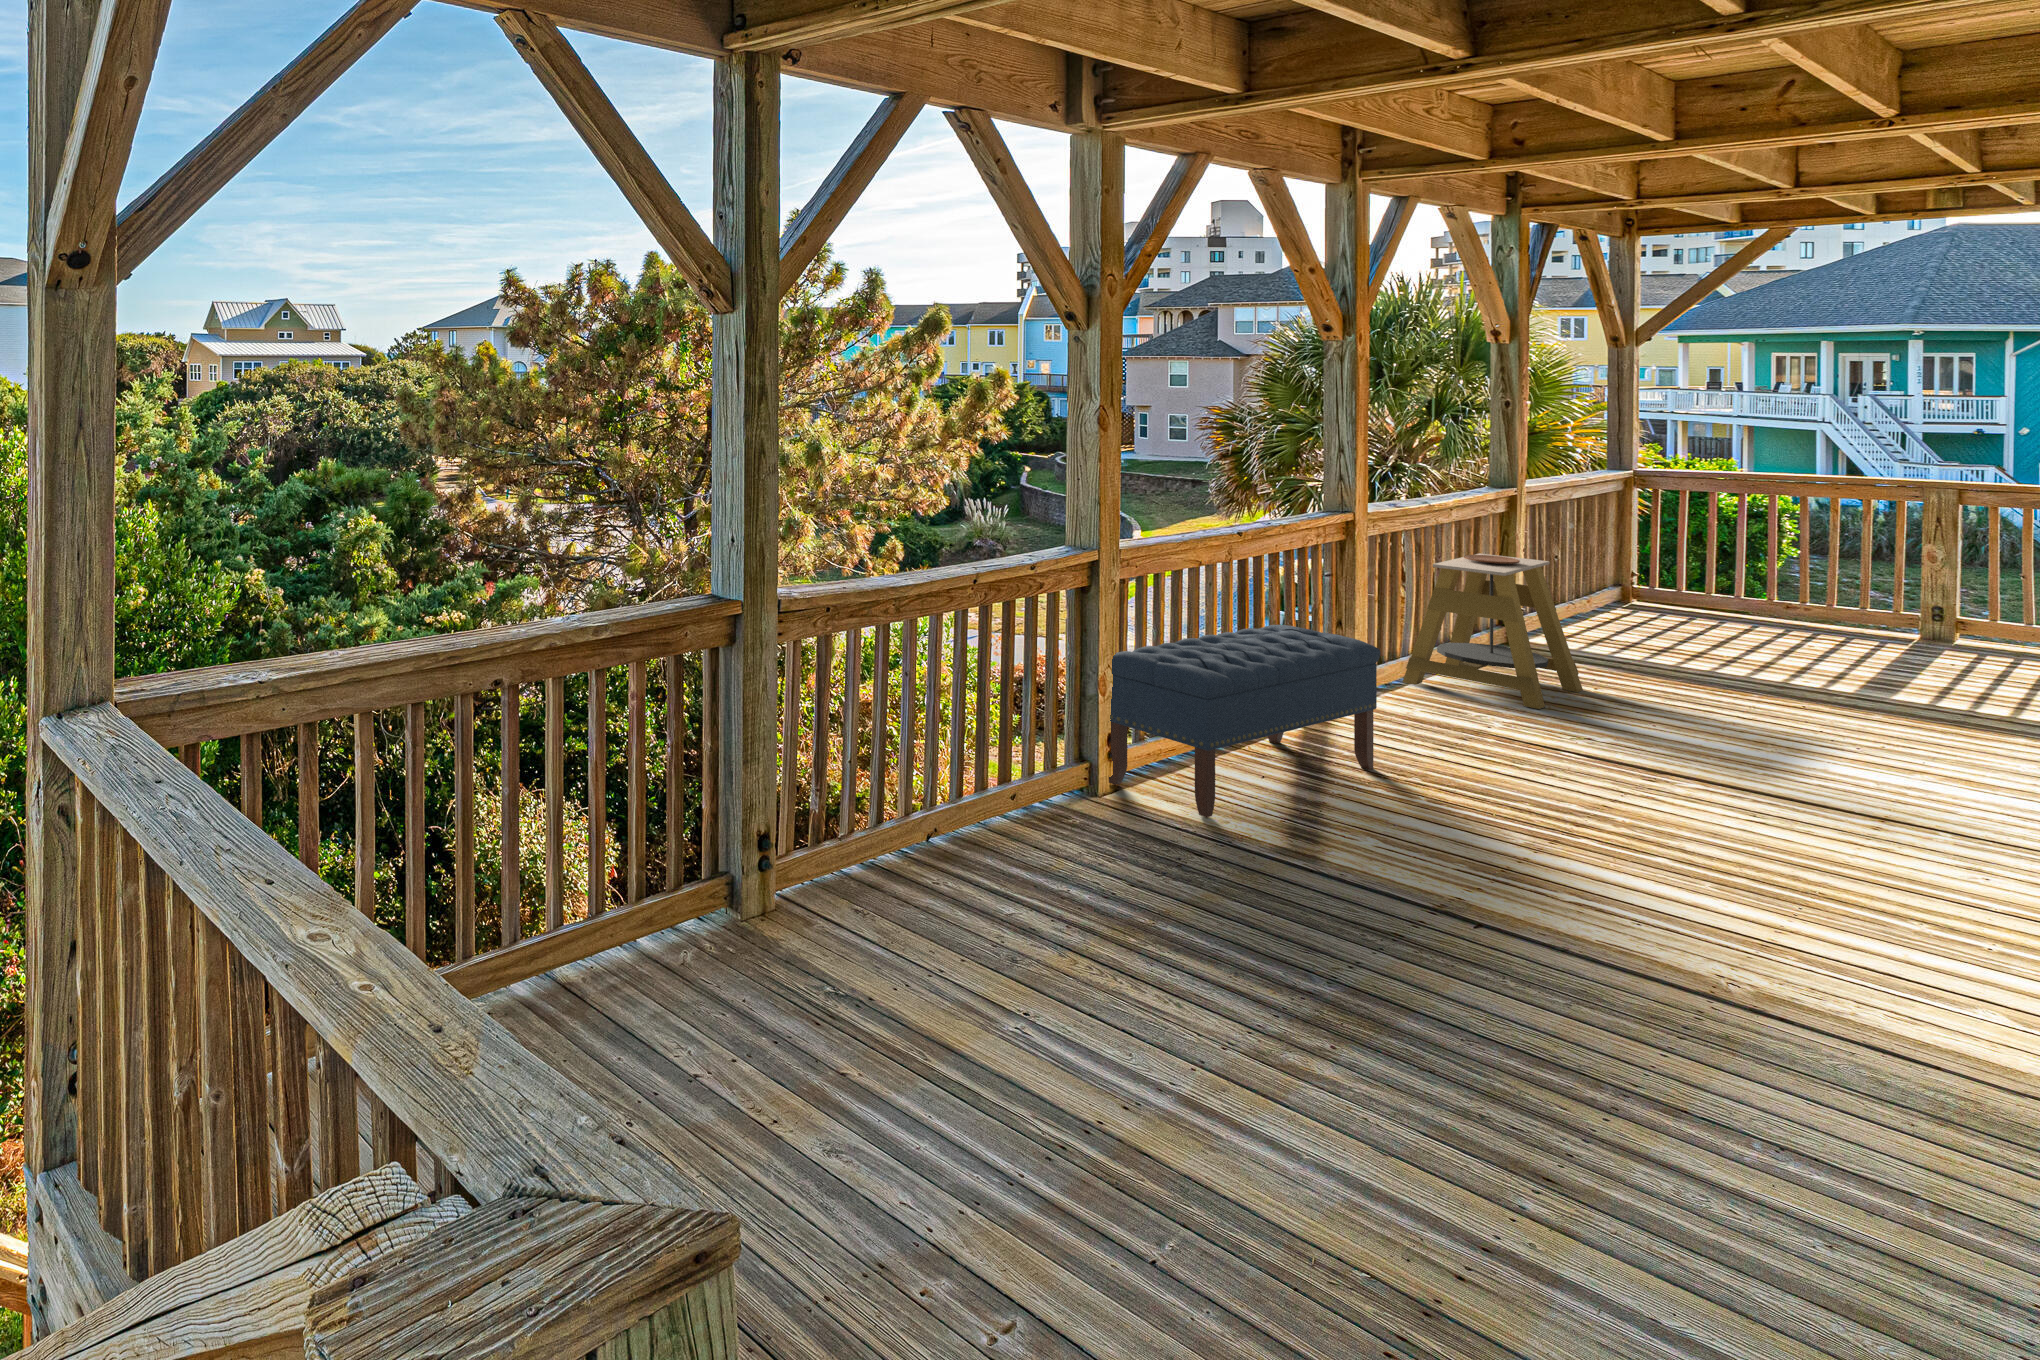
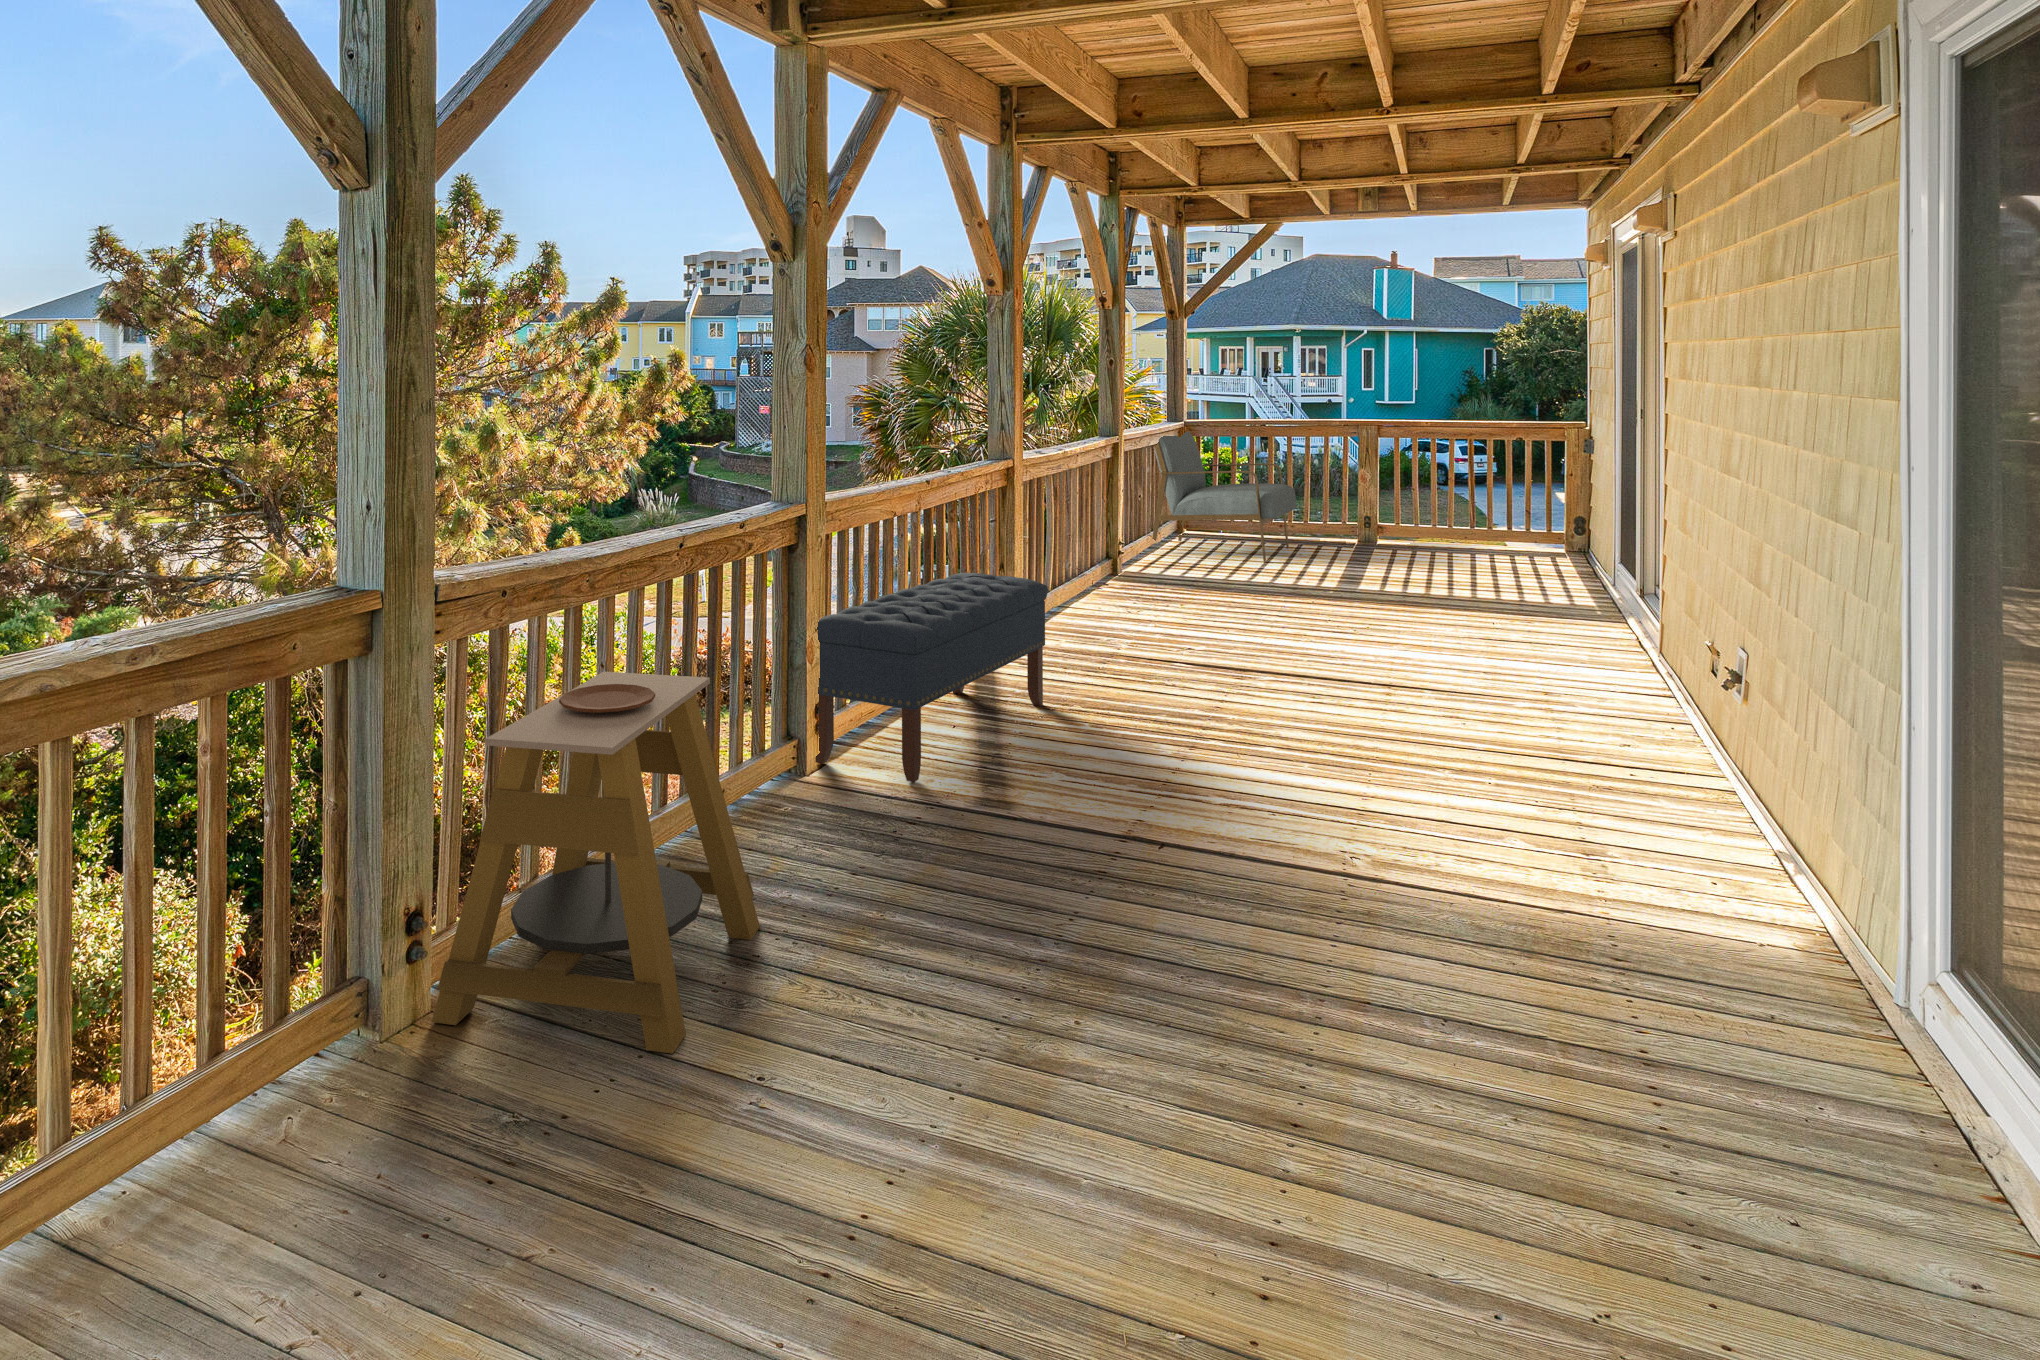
chair: none [1575,475,1813,647] -> present [1152,431,1296,562]
side table: present [1403,553,1583,709] -> present [432,672,760,1054]

